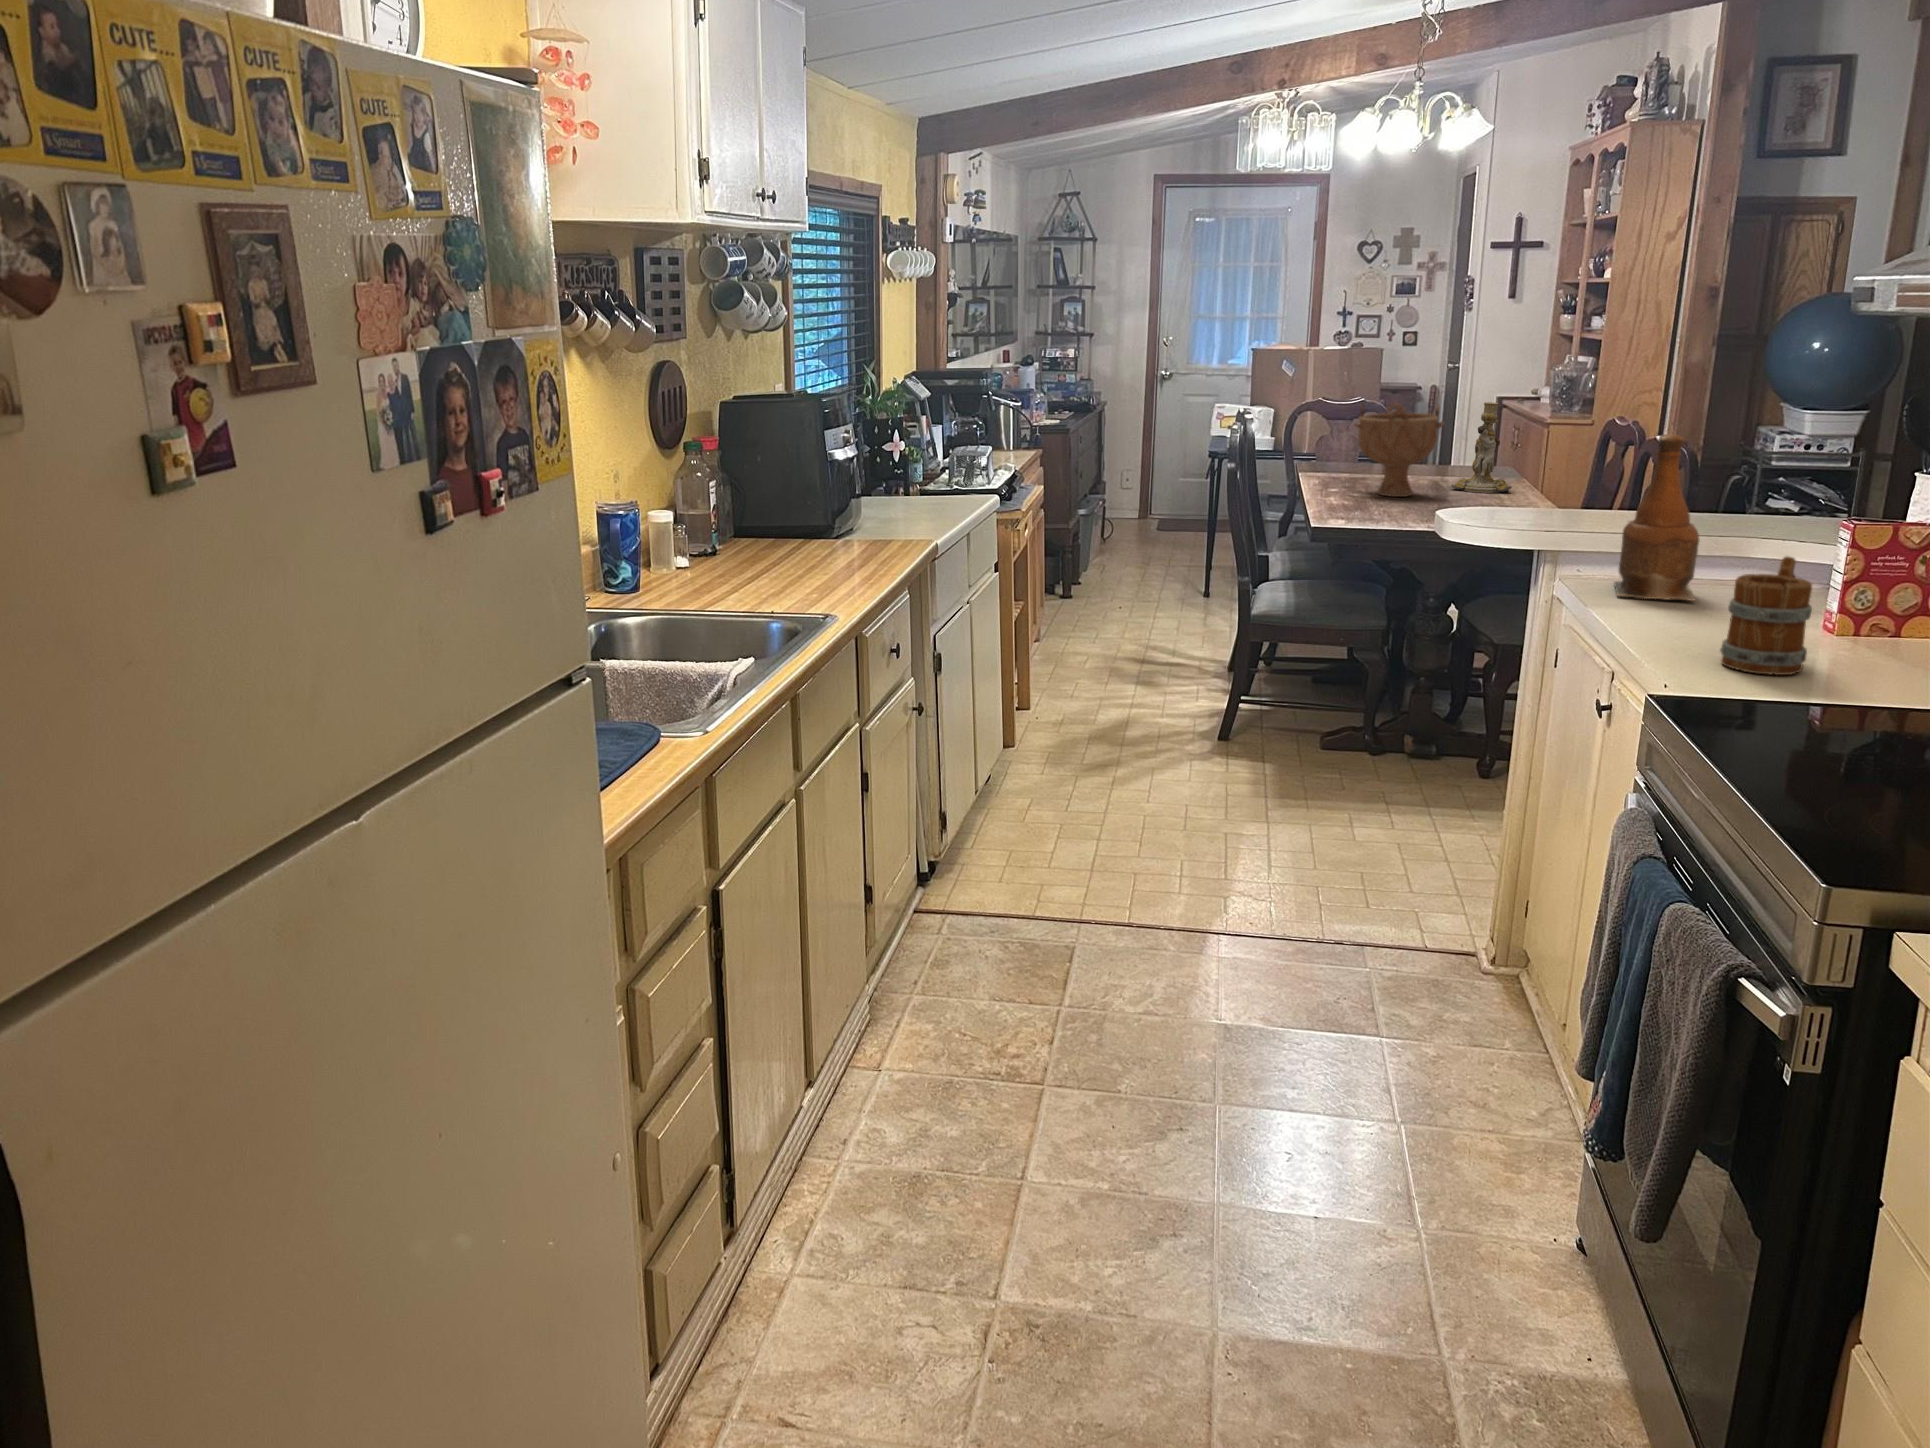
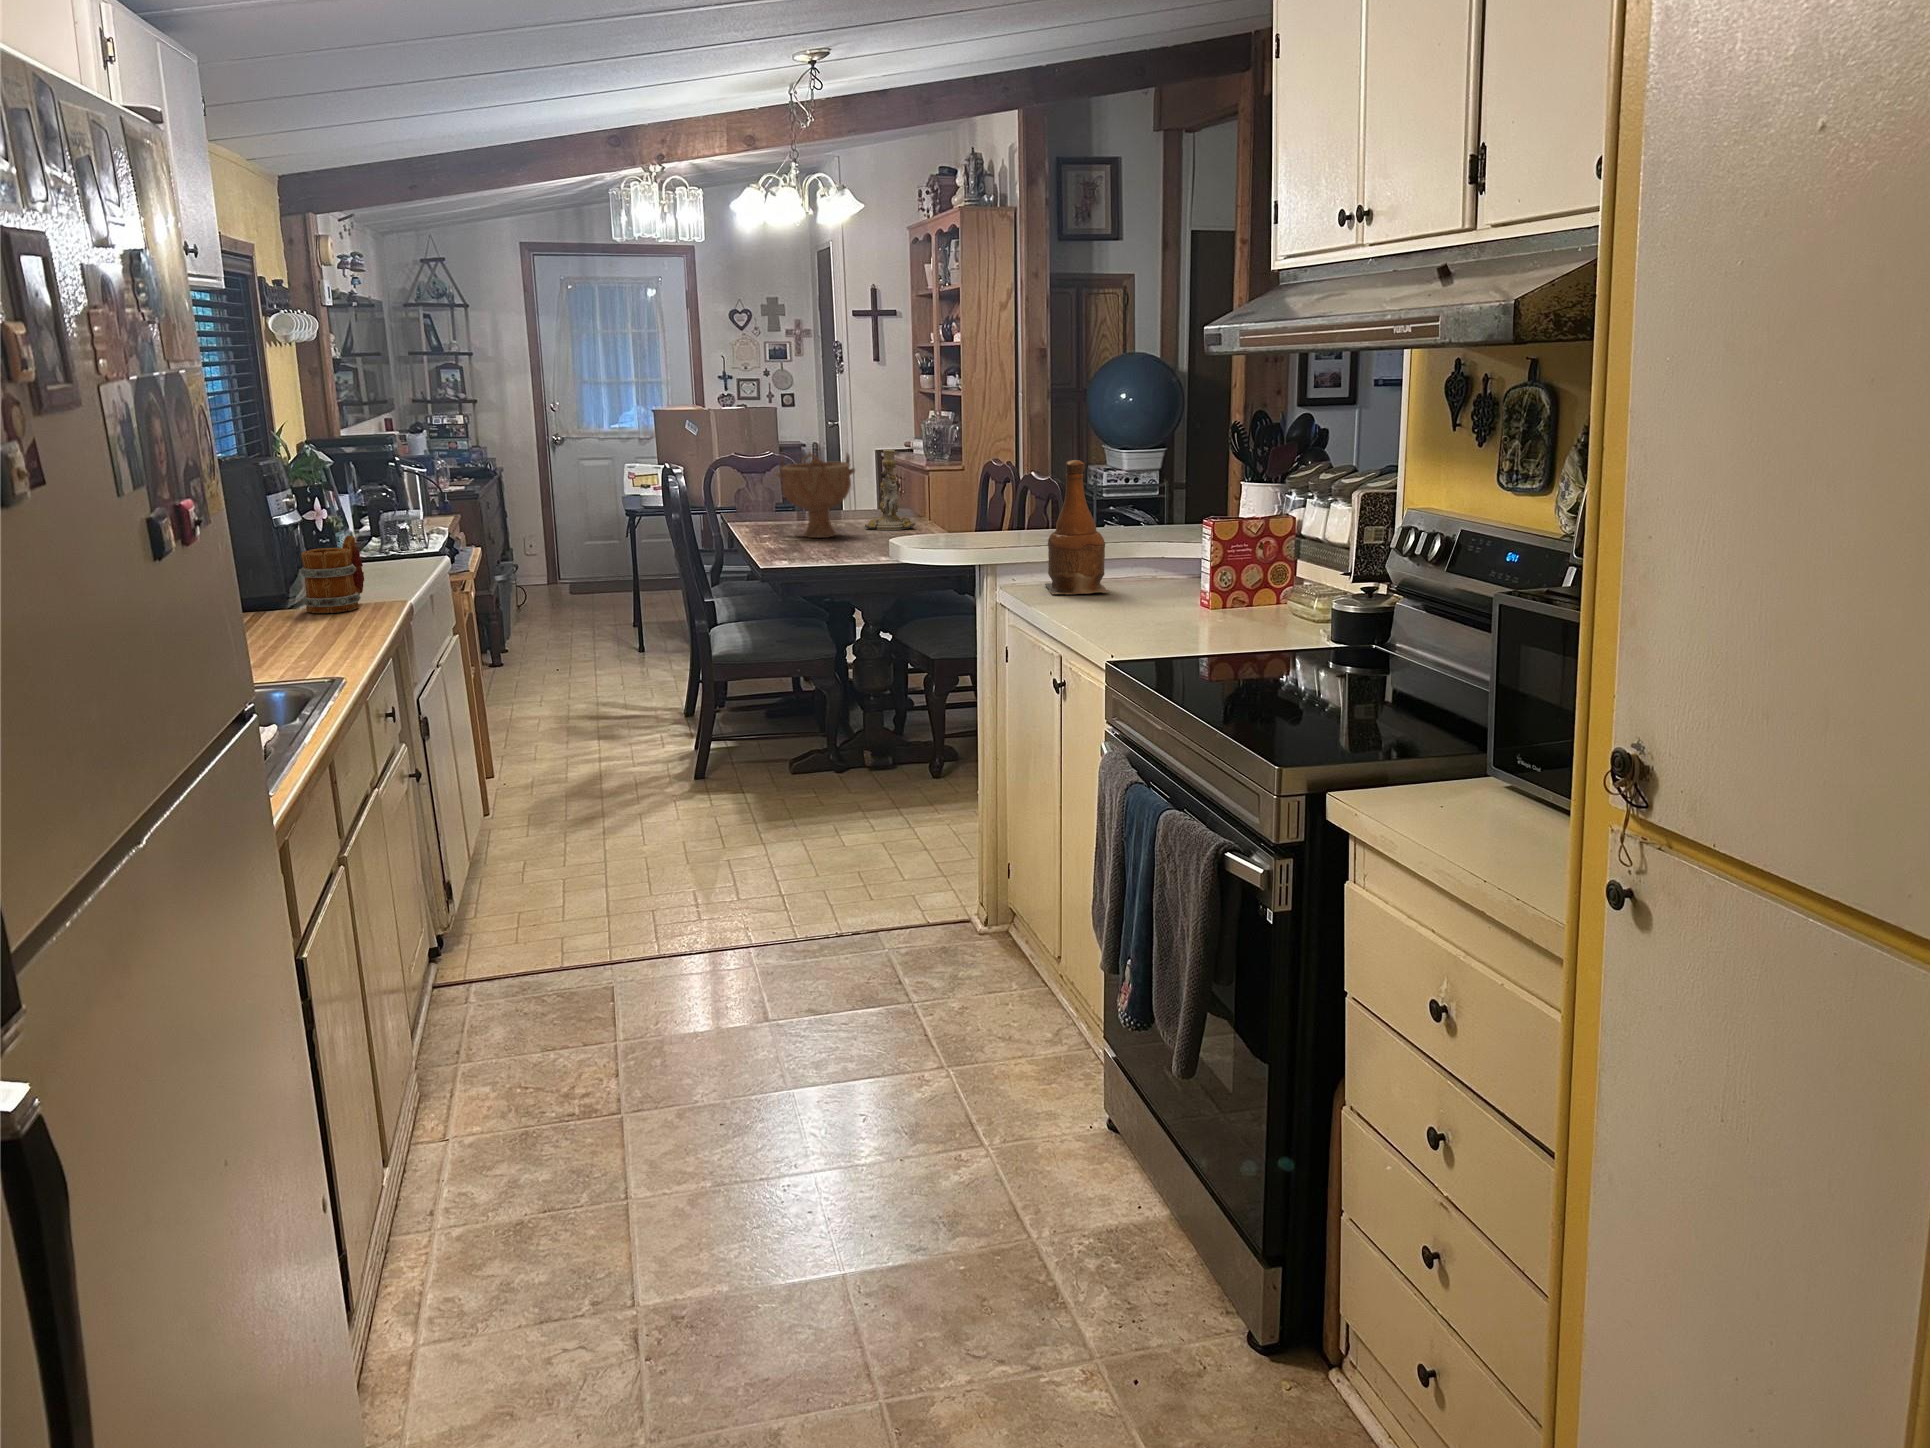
mug: present [1720,557,1812,675] -> present [300,536,364,613]

